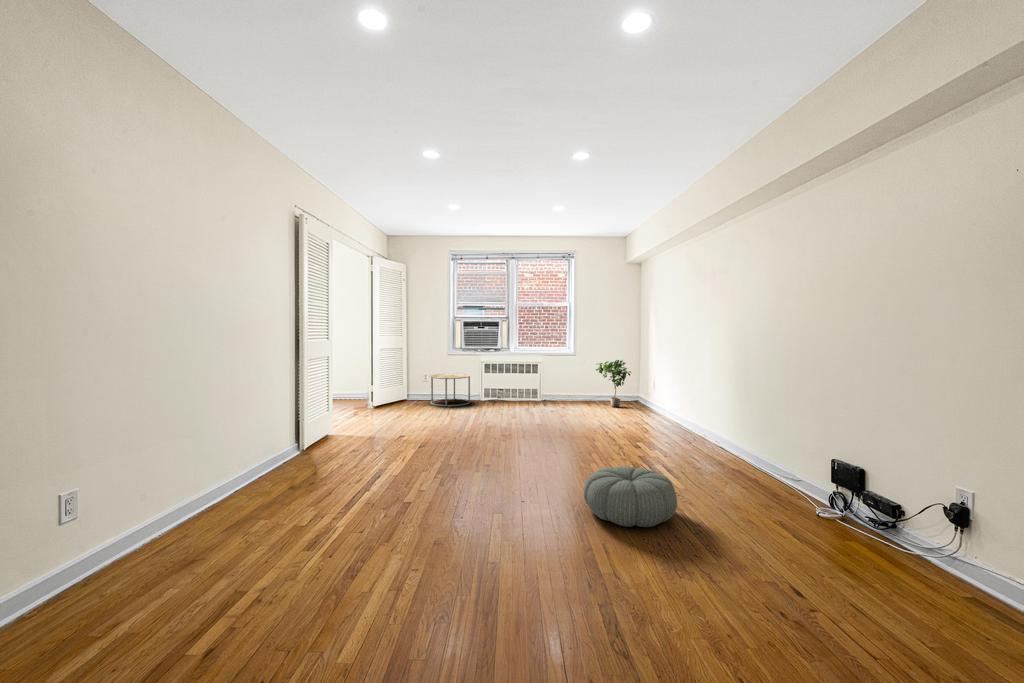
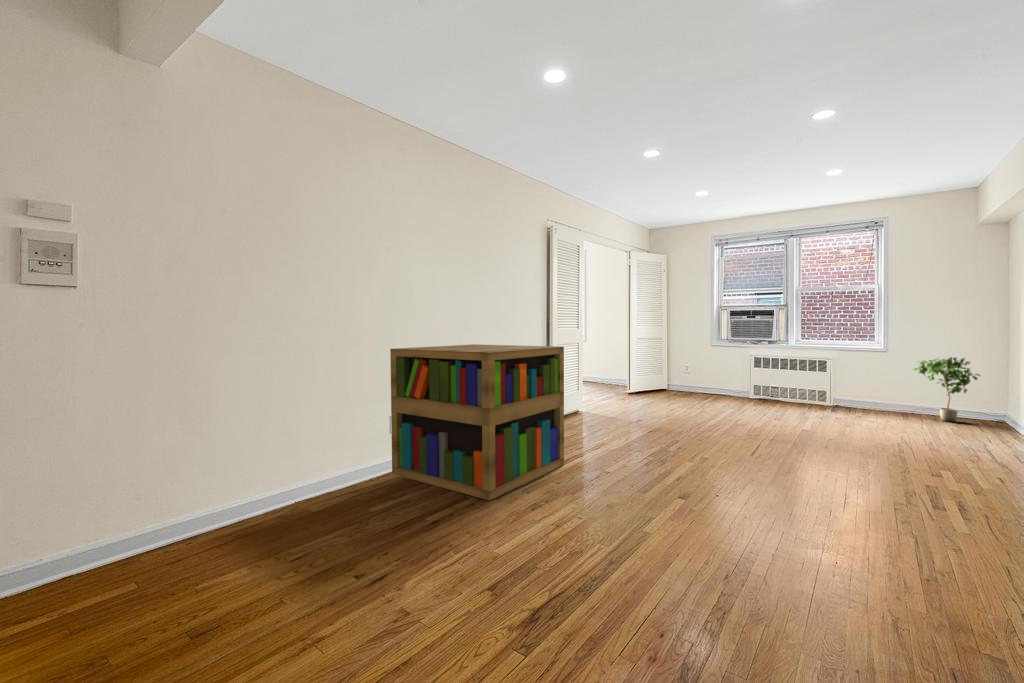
side table: present [431,373,470,407] -> none [690,367,736,401]
bookshelf: none [82,375,348,588] -> present [390,344,564,501]
pouf: present [584,466,677,527] -> none [808,468,952,545]

